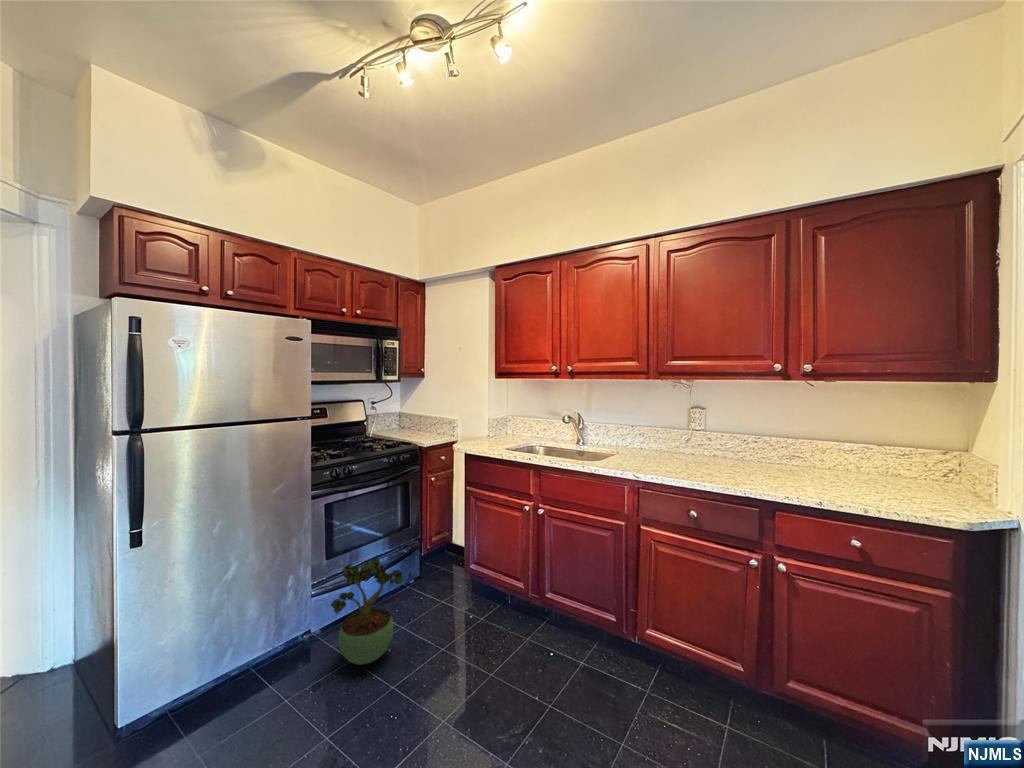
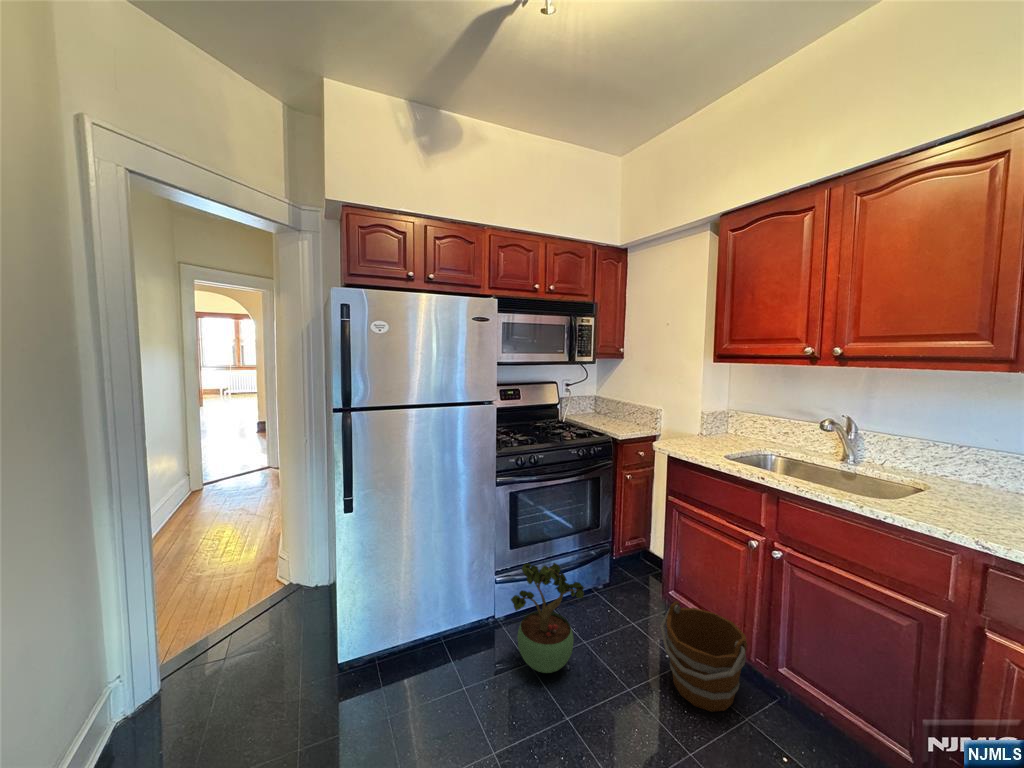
bucket: none [465,568,526,644] -> present [660,601,747,712]

